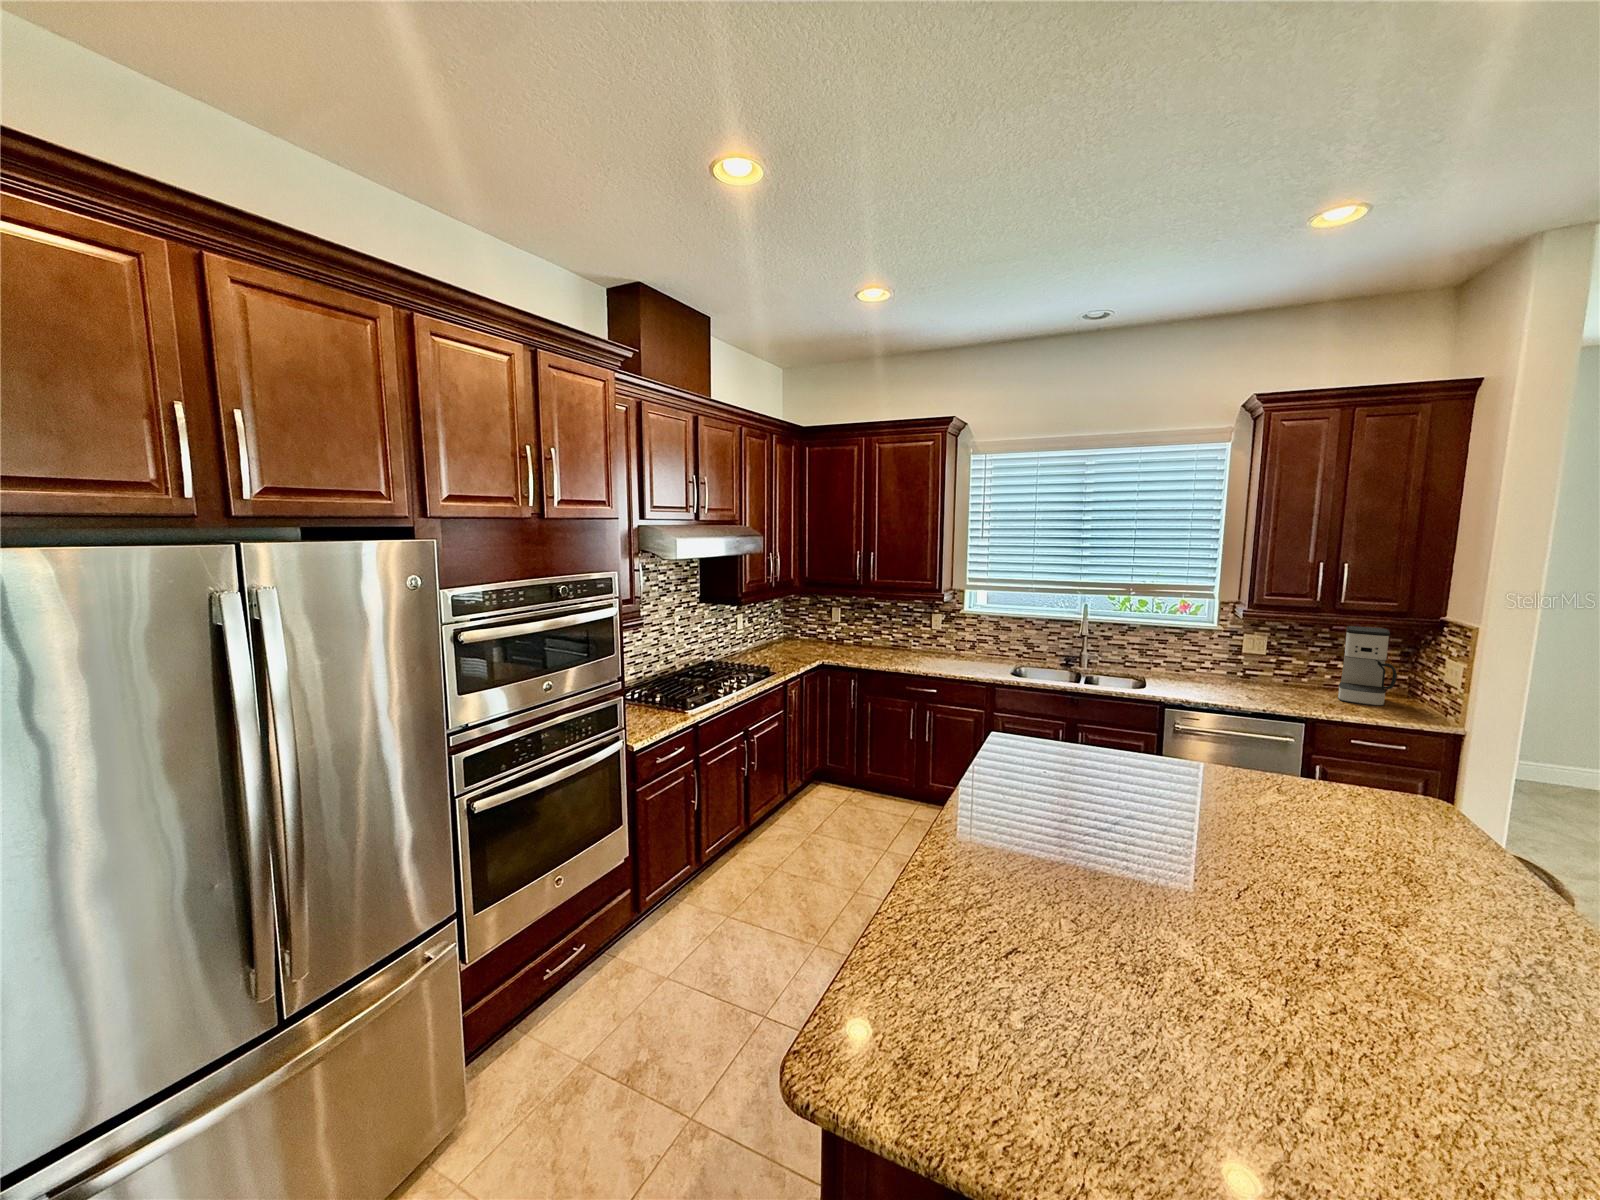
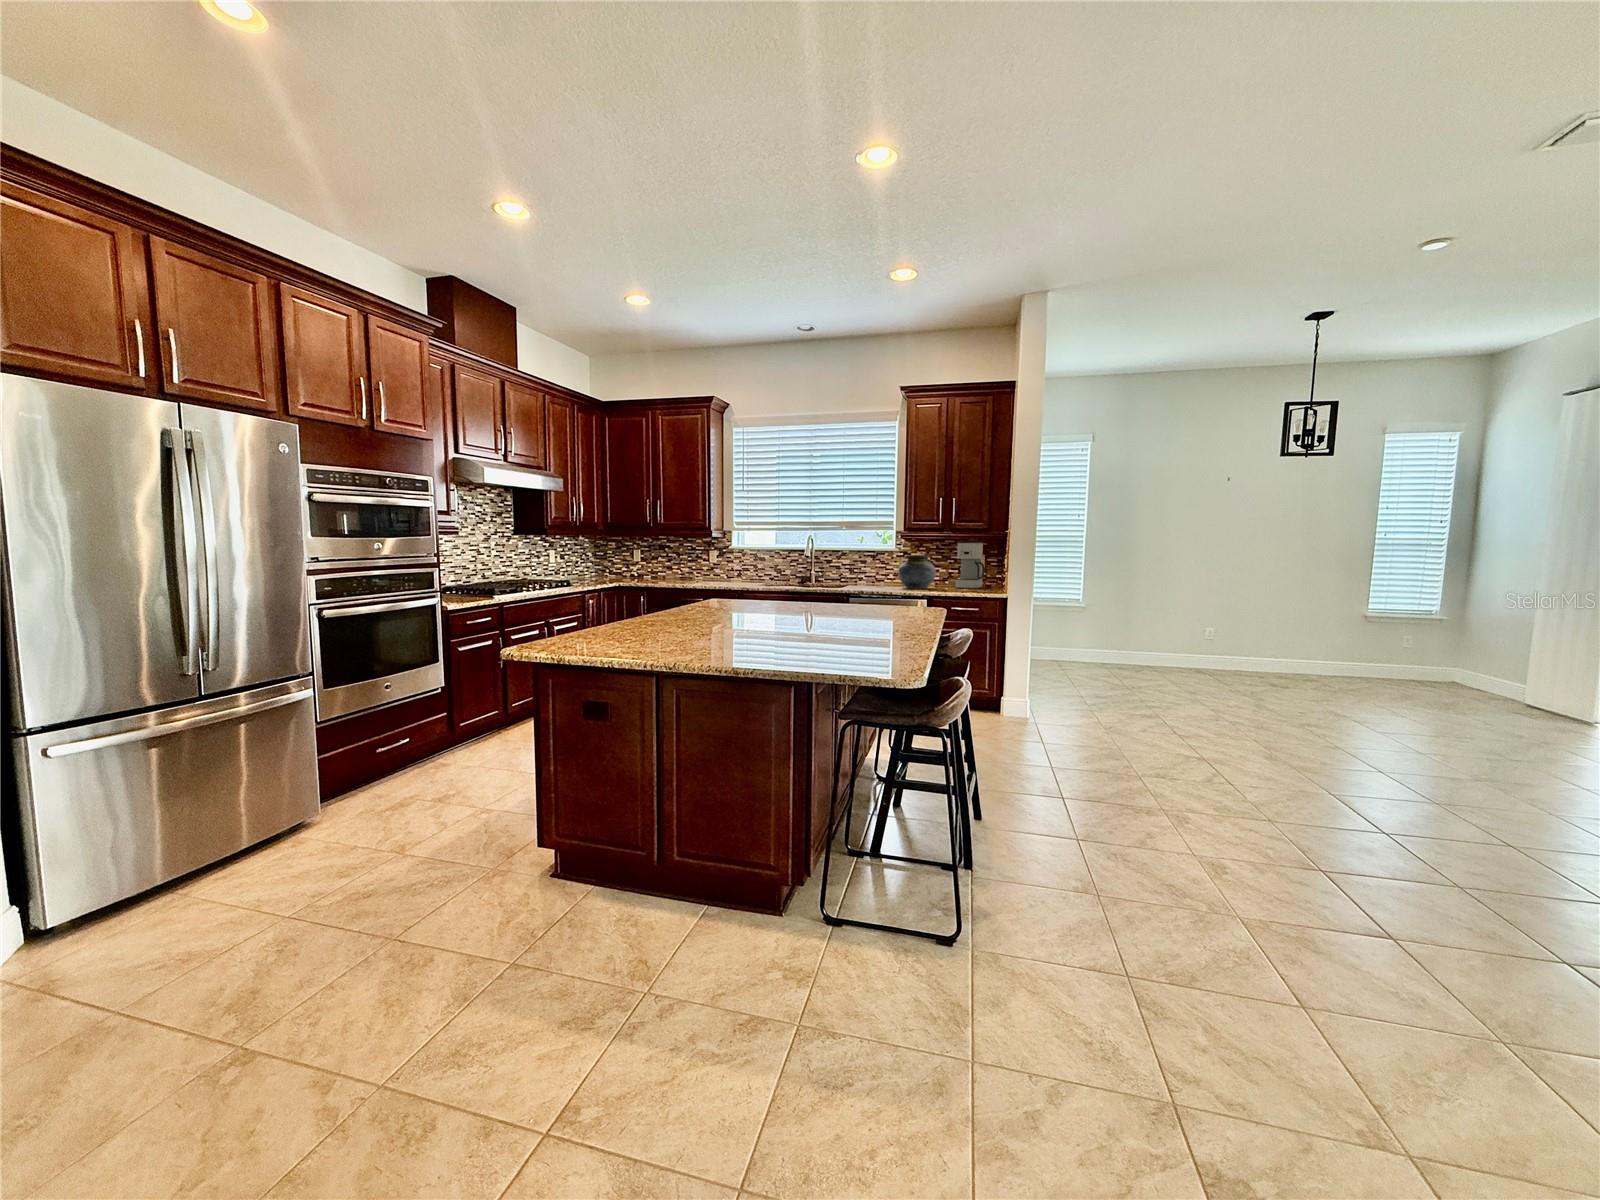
vase: none [1238,645,1307,700] -> present [898,555,936,589]

